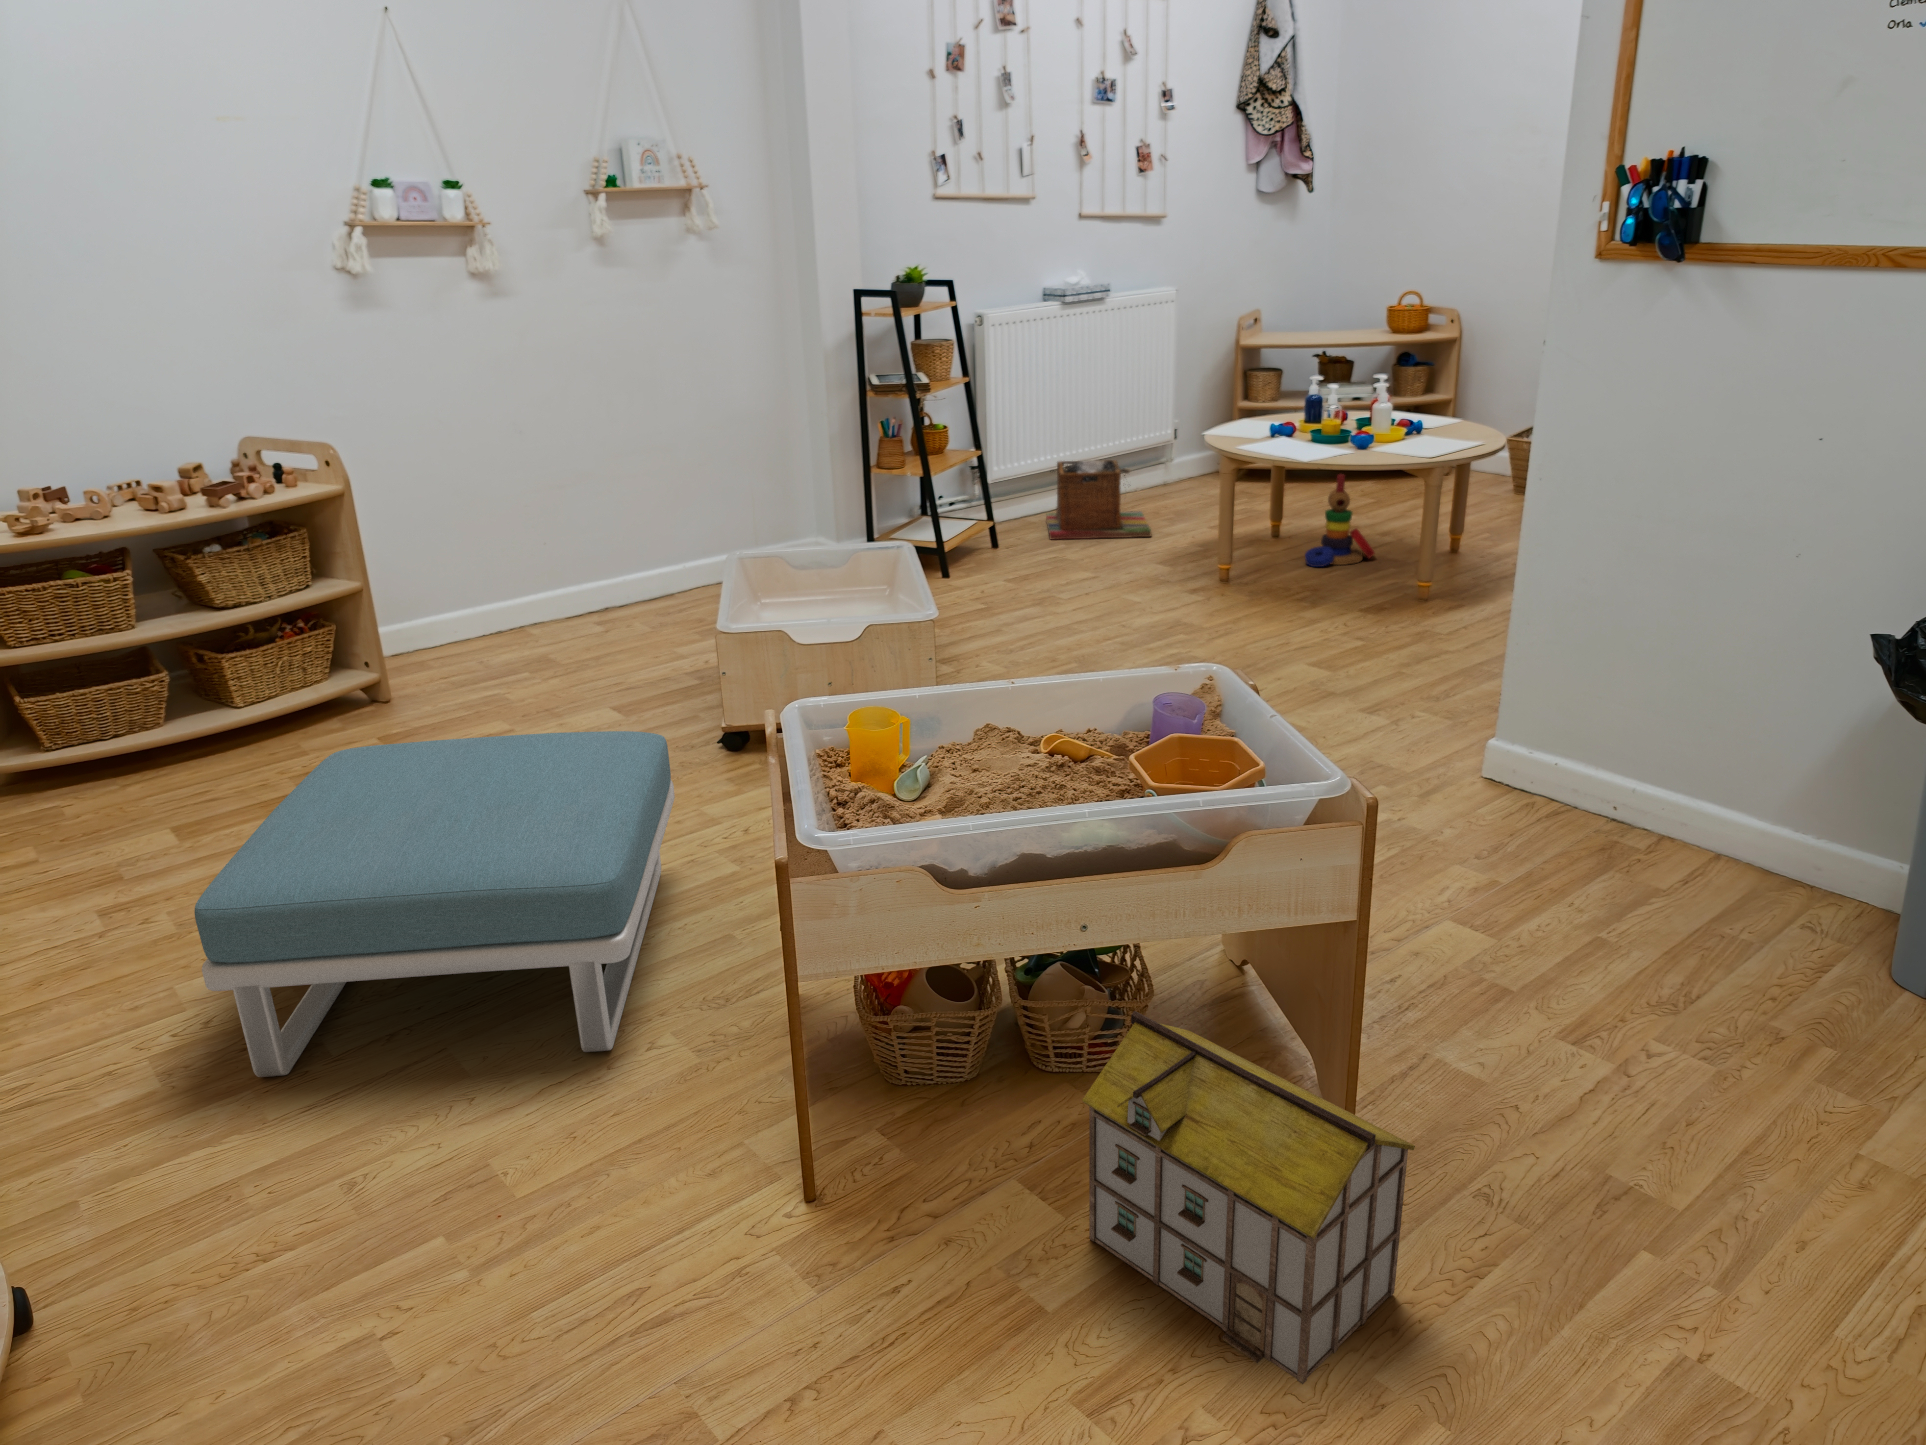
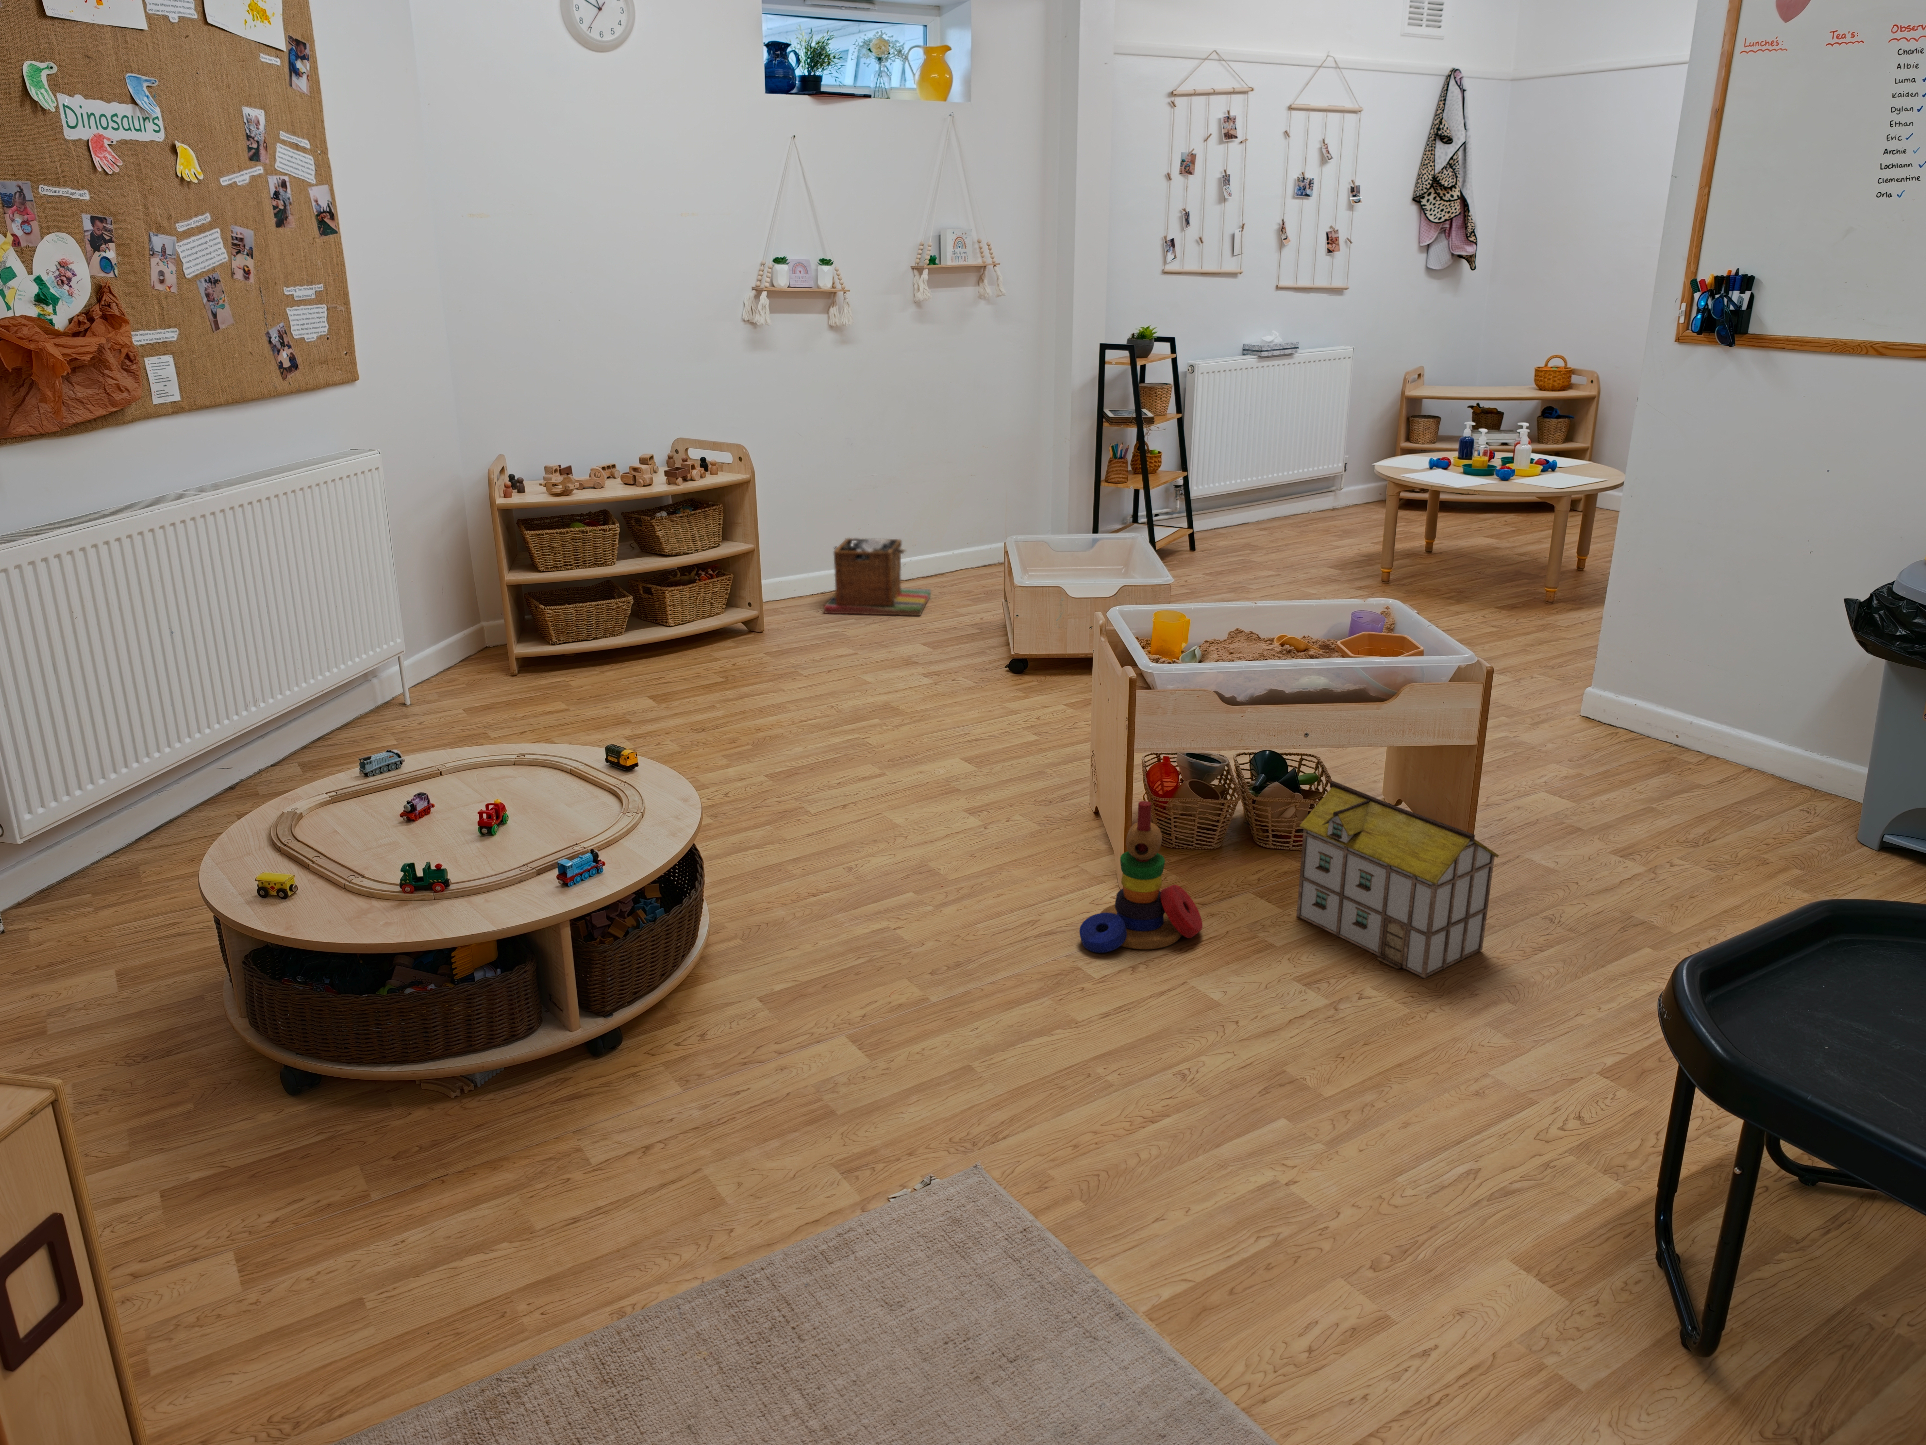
laundry basket: present [1046,460,1151,539] -> present [824,538,931,616]
stacking toy: present [1305,474,1375,567] -> present [1079,801,1203,953]
footstool: present [195,731,675,1077] -> none [758,633,1006,817]

